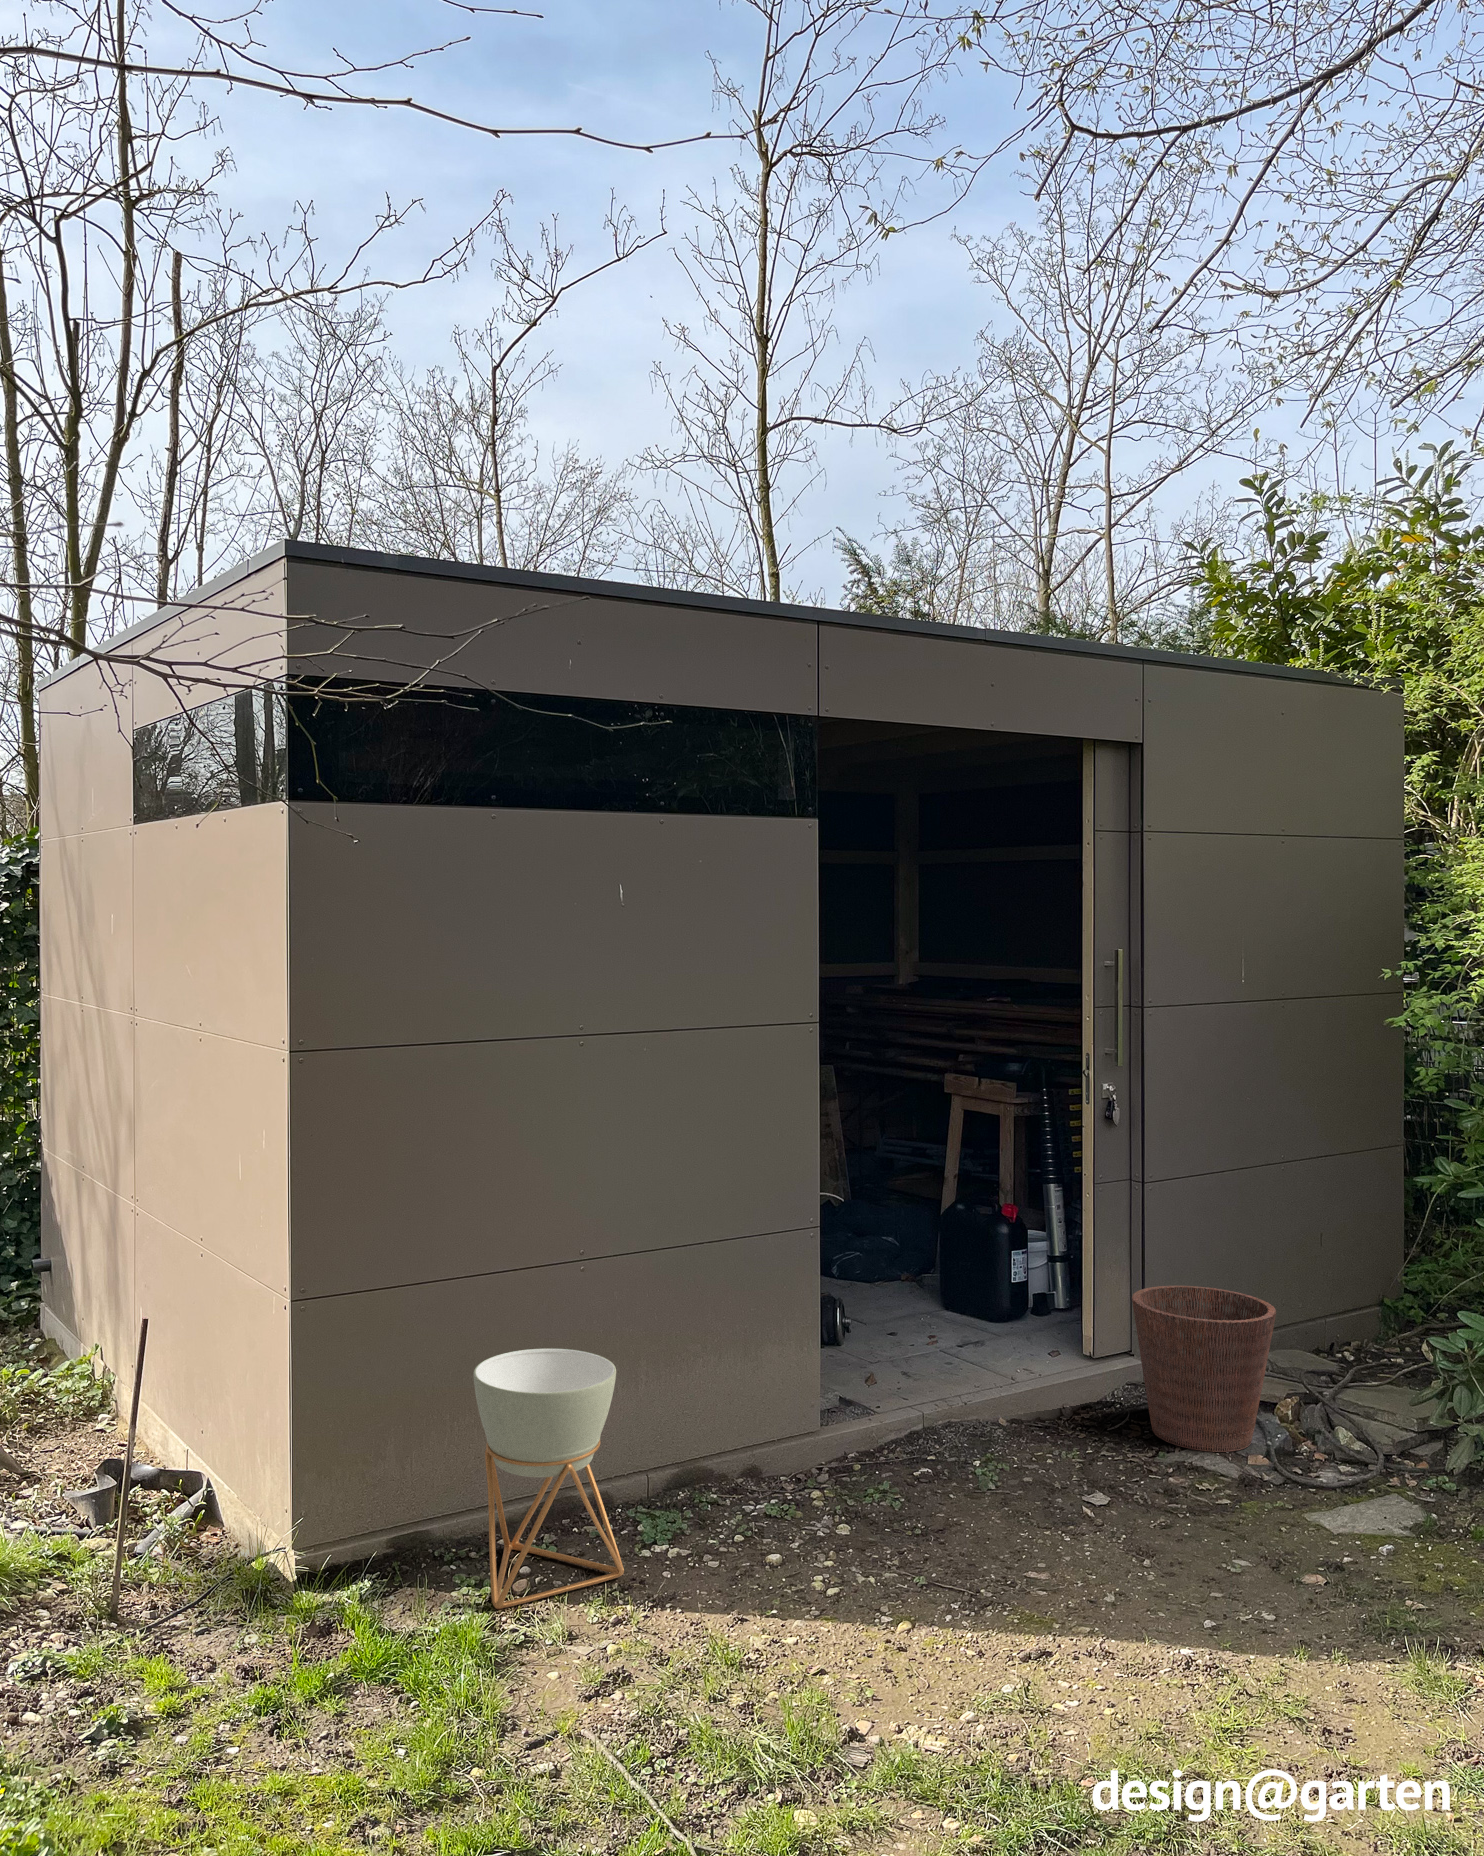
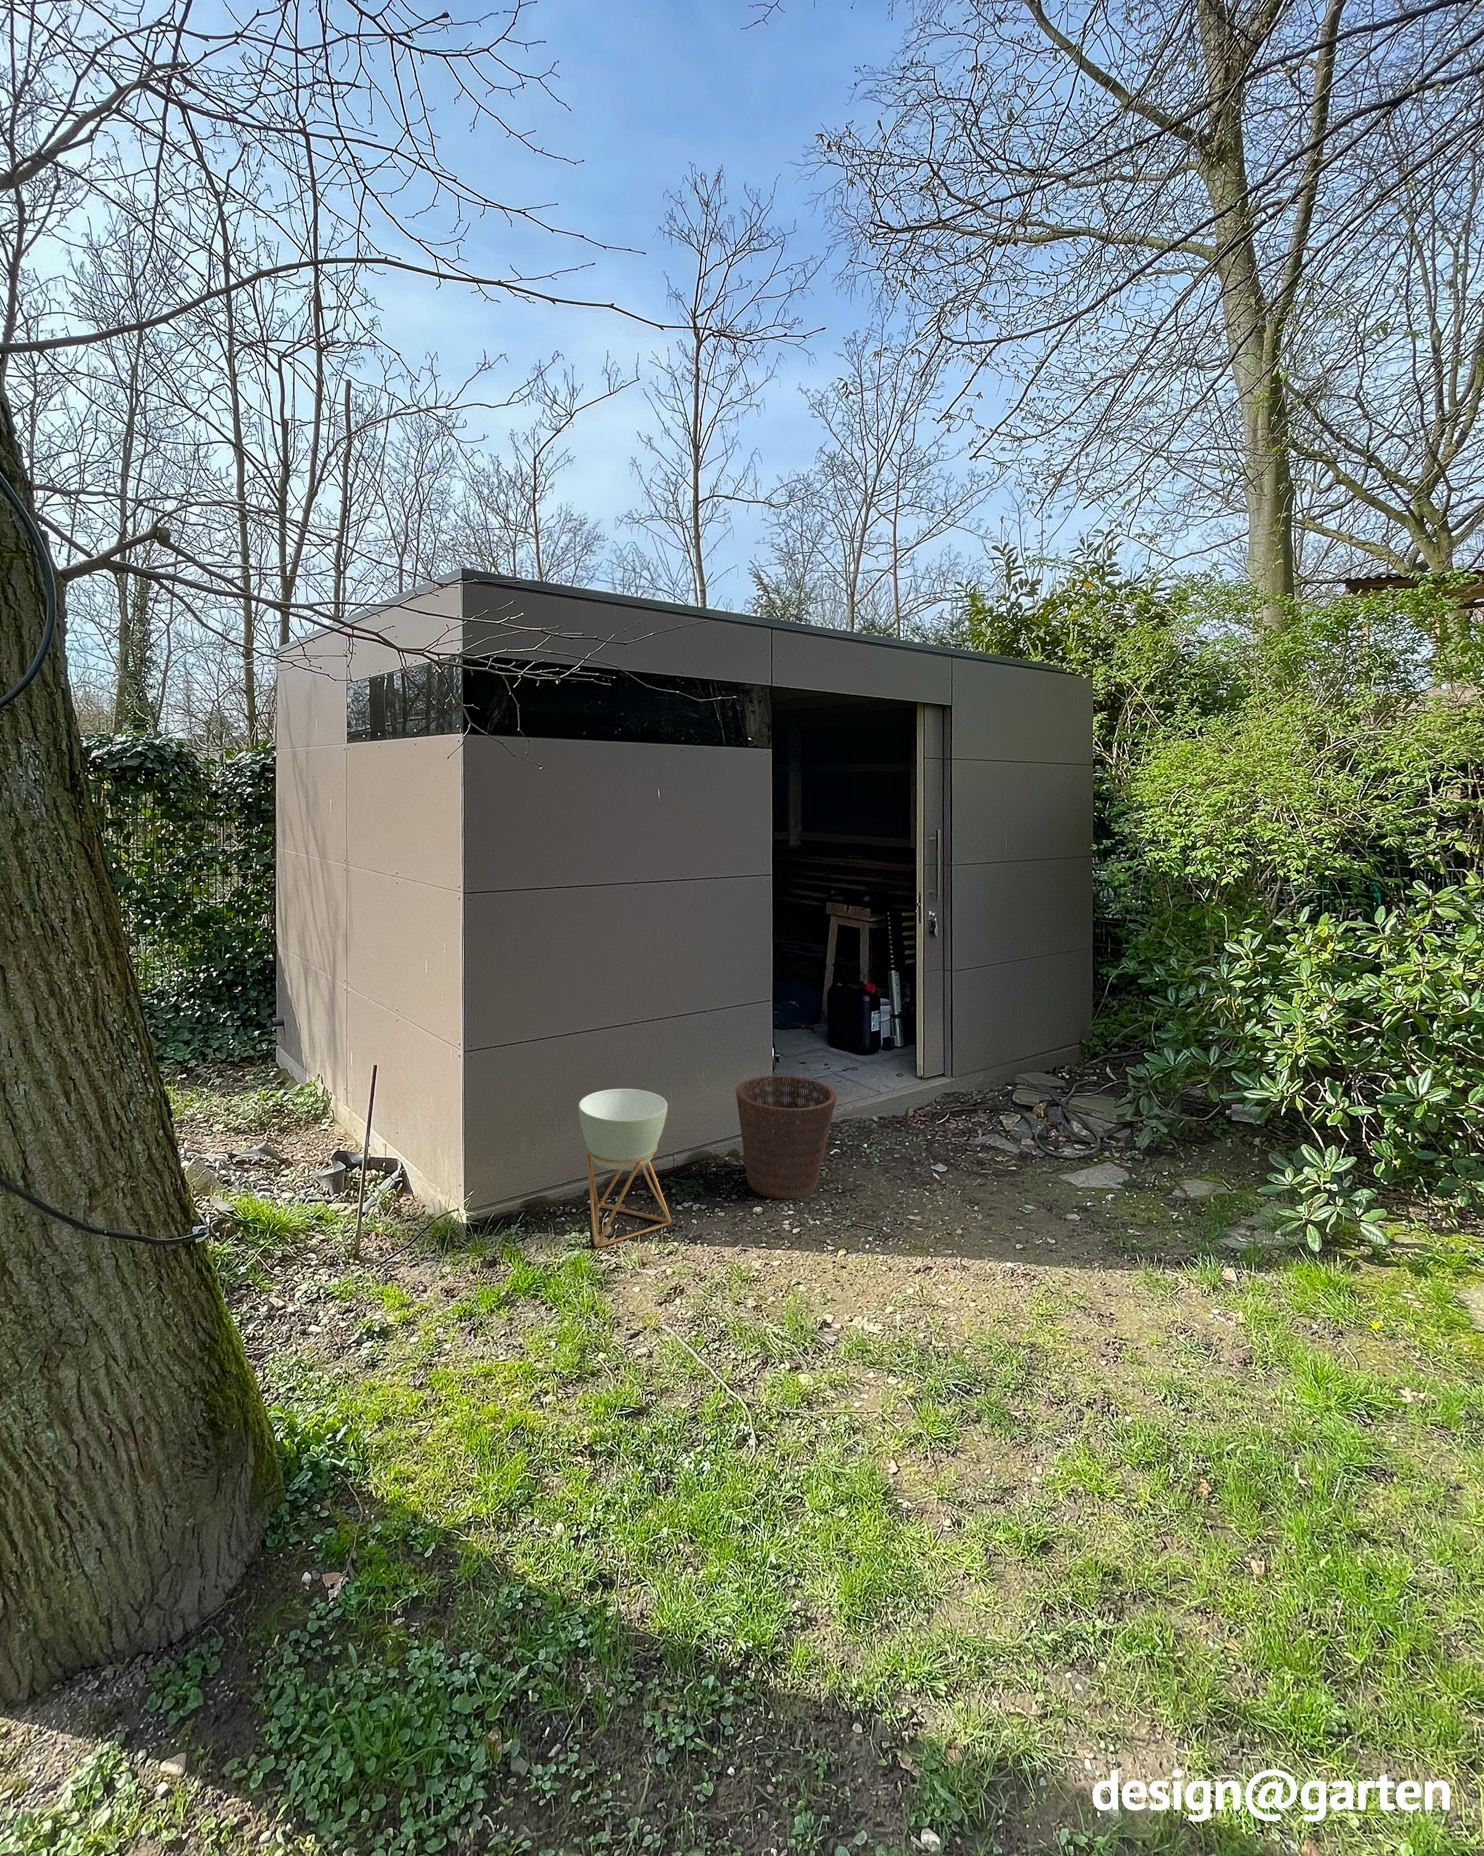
basket: present [1132,1286,1276,1452] -> present [736,1075,837,1199]

